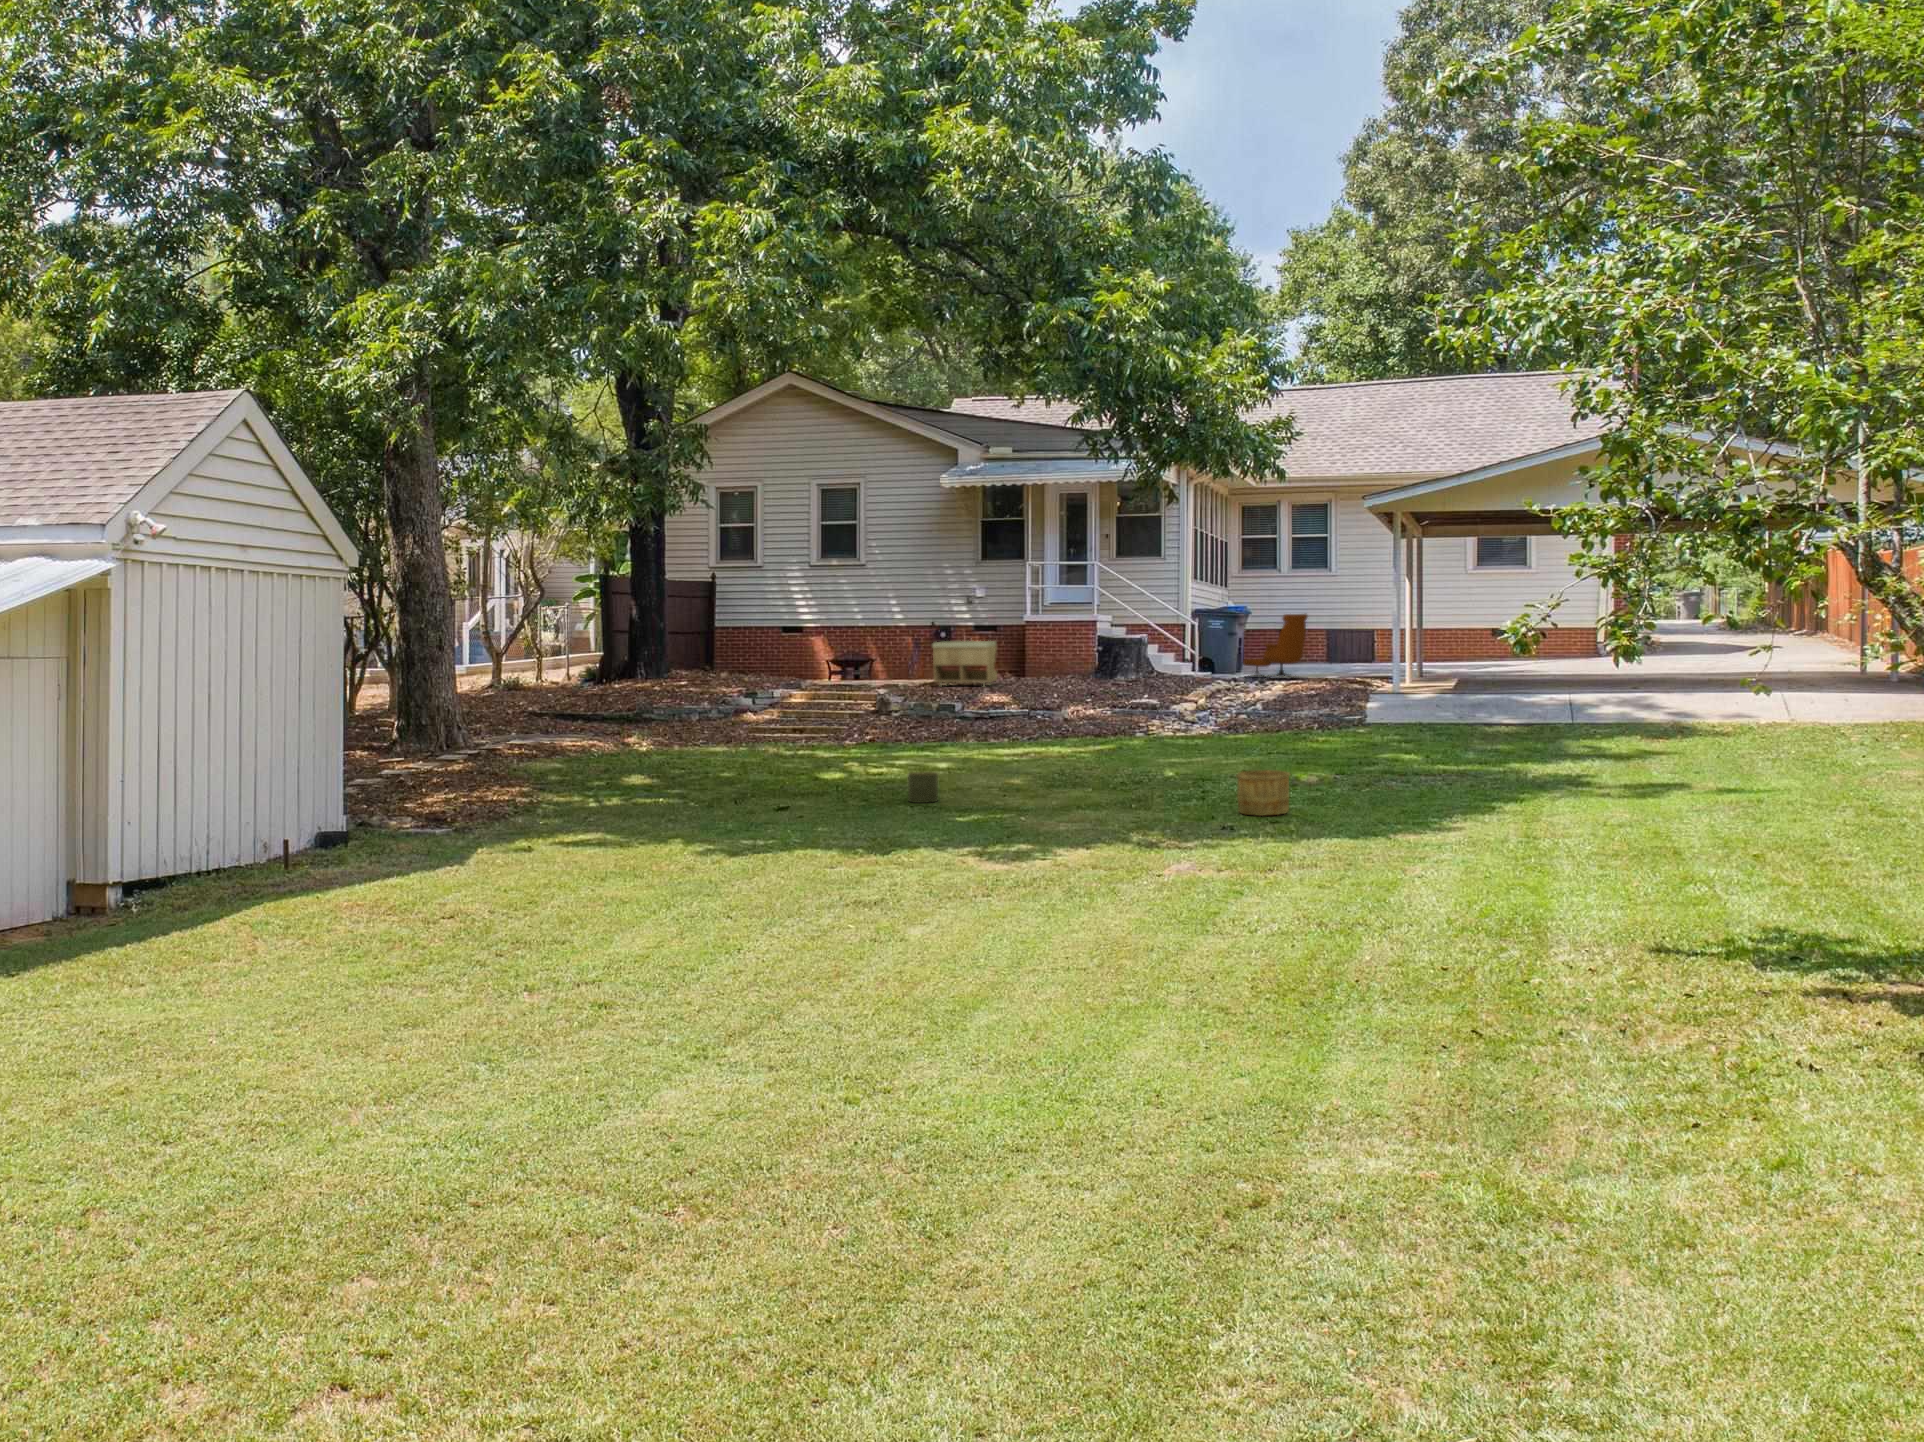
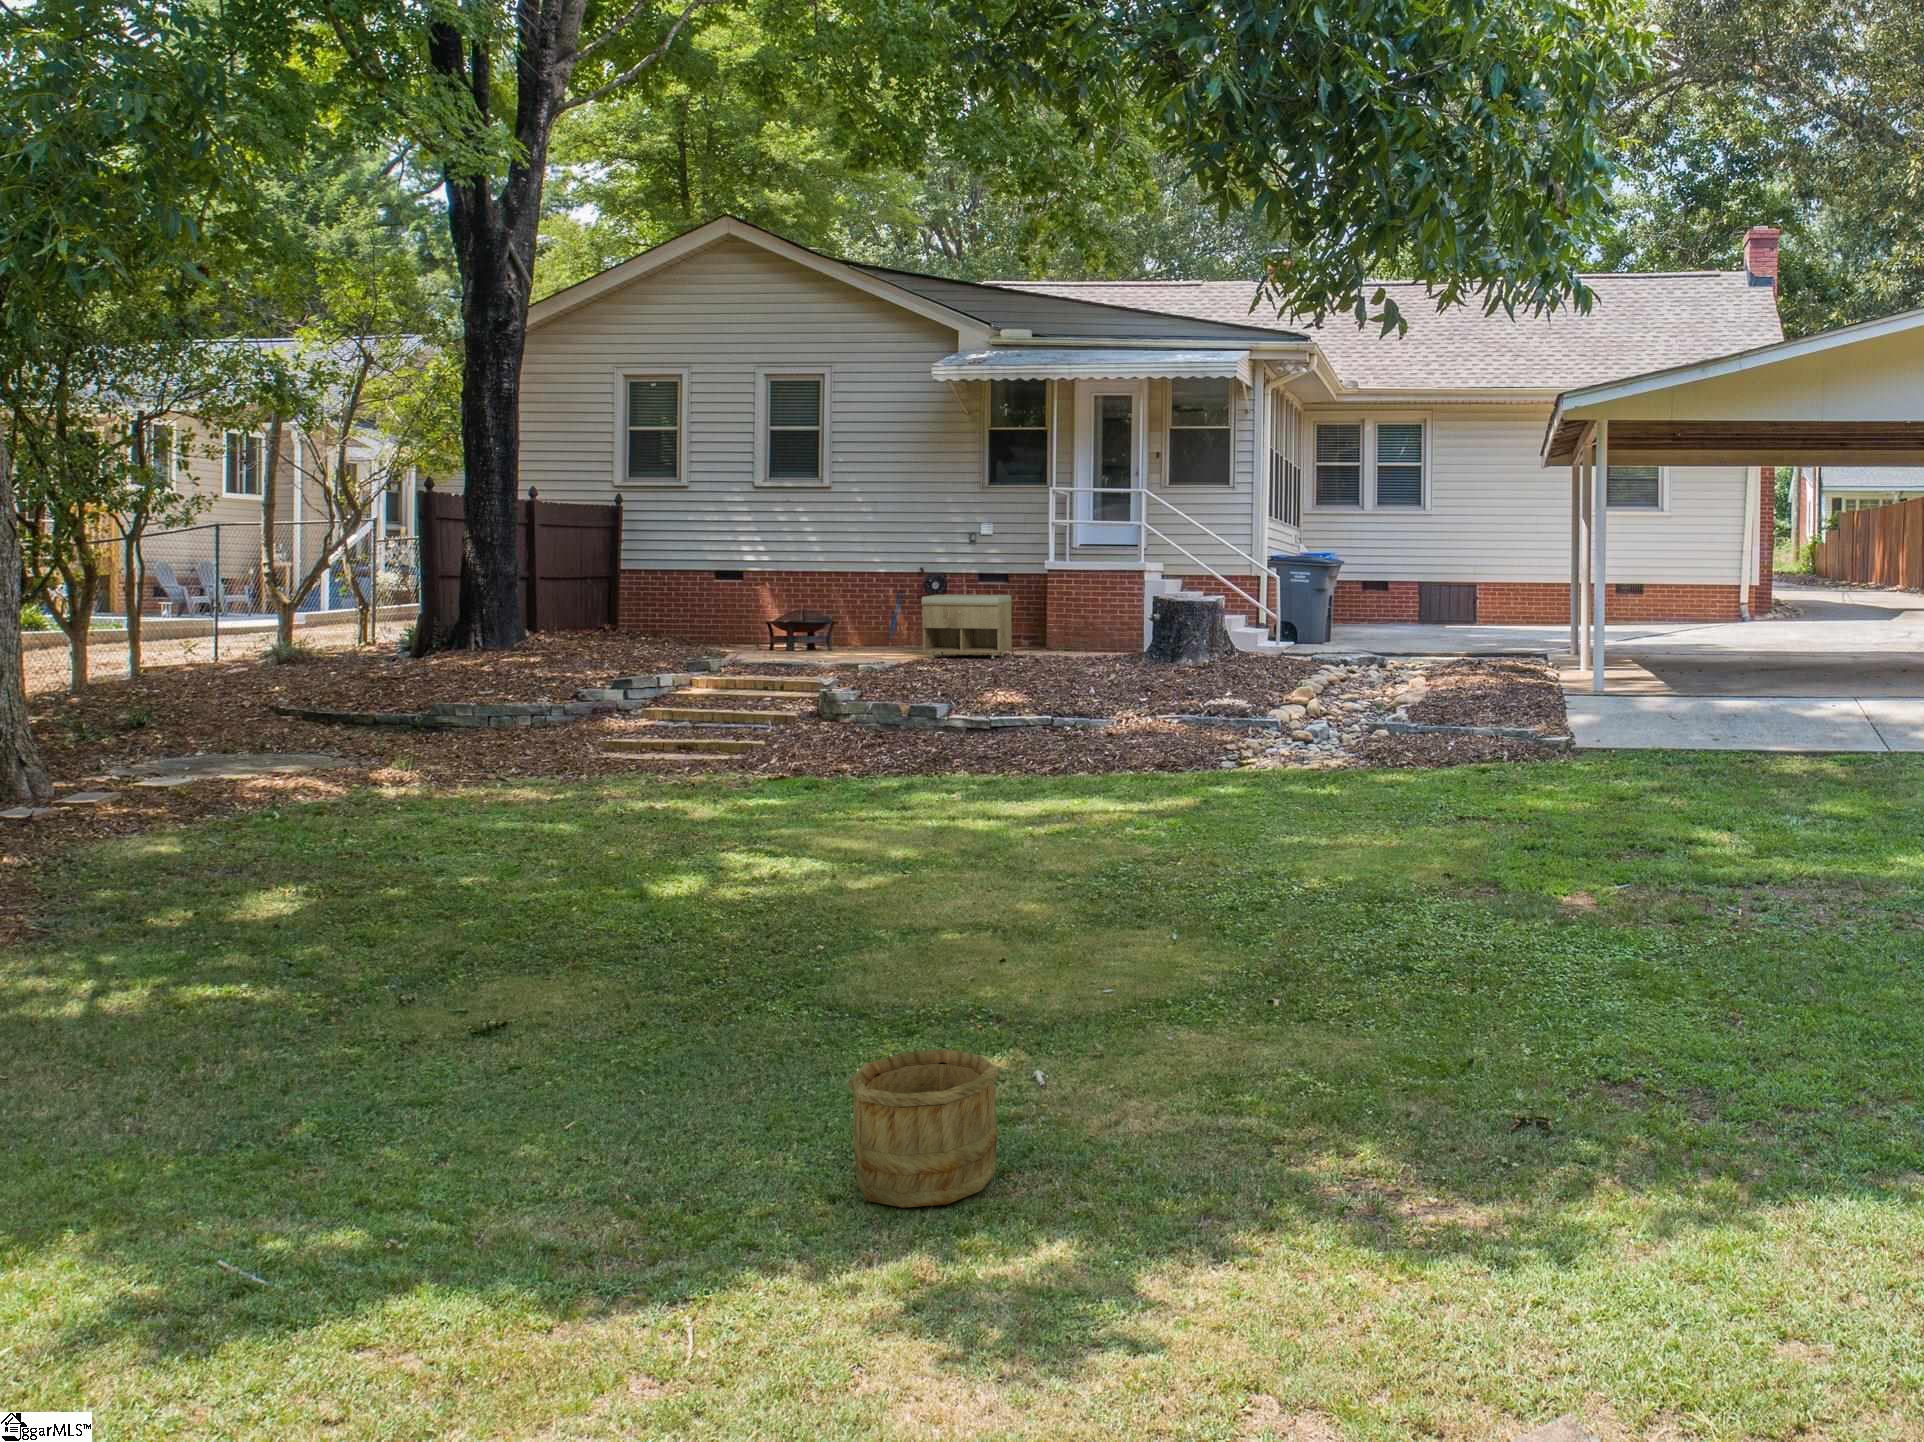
lounge chair: present [1243,614,1308,679] -> none [1332,564,1415,649]
wooden bucket: present [1237,770,1290,816] -> present [848,1049,999,1208]
planter: present [908,772,939,803] -> none [767,960,842,1046]

